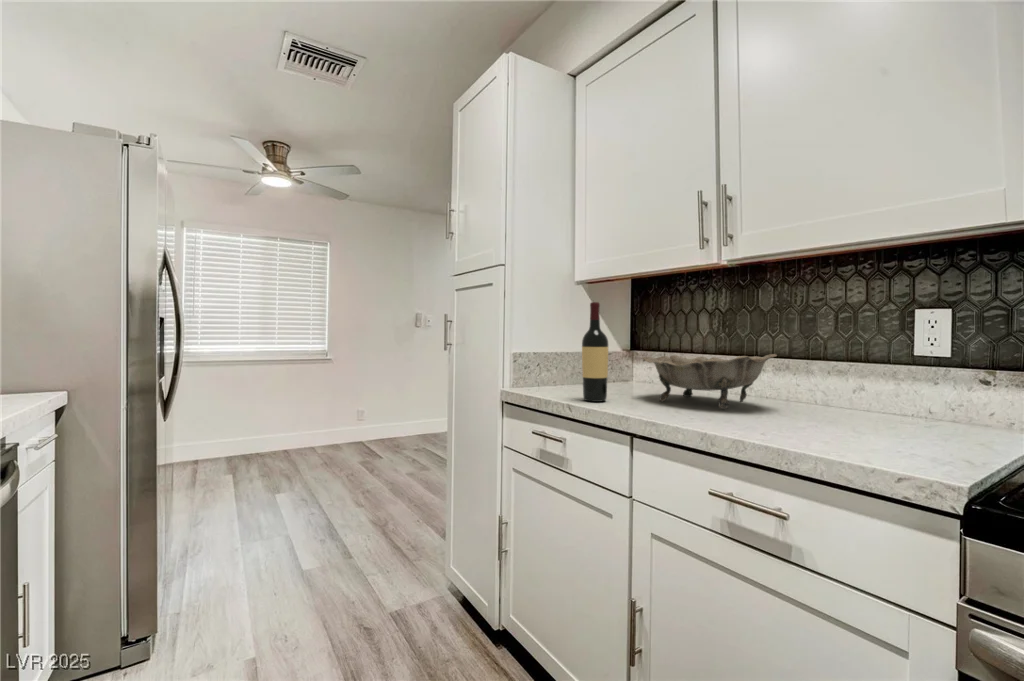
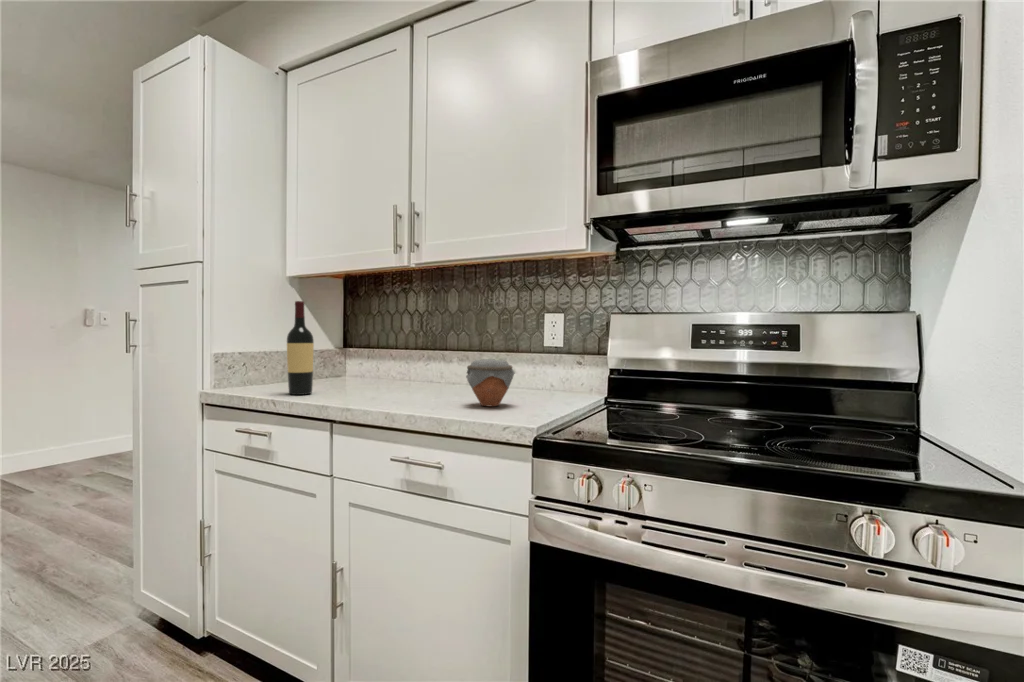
decorative bowl: present [642,354,777,409] -> none [347,347,456,394]
jar: none [803,372,882,437] -> present [466,359,515,406]

